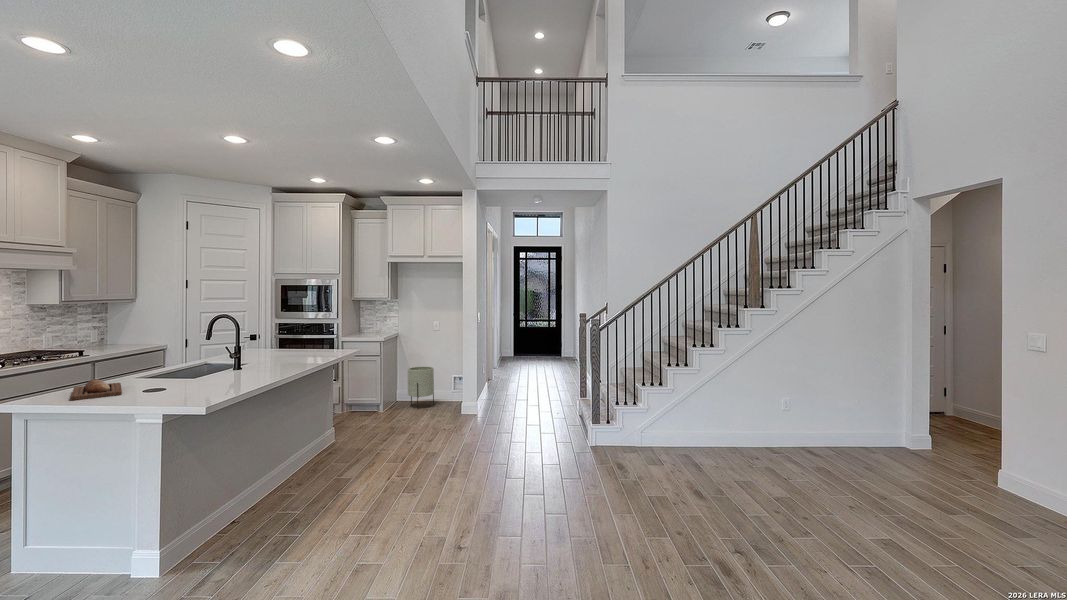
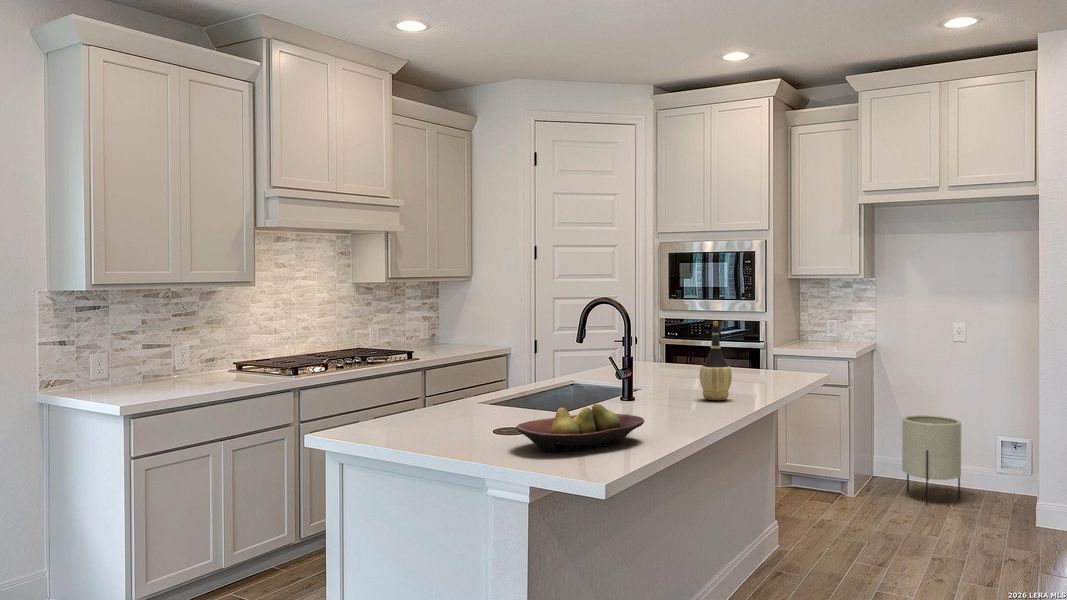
wine bottle: none [281,326,299,366] -> present [699,321,732,400]
fruit bowl: none [155,371,236,397] -> present [516,404,644,452]
bread loaf: present [71,379,122,400] -> none [399,402,466,437]

